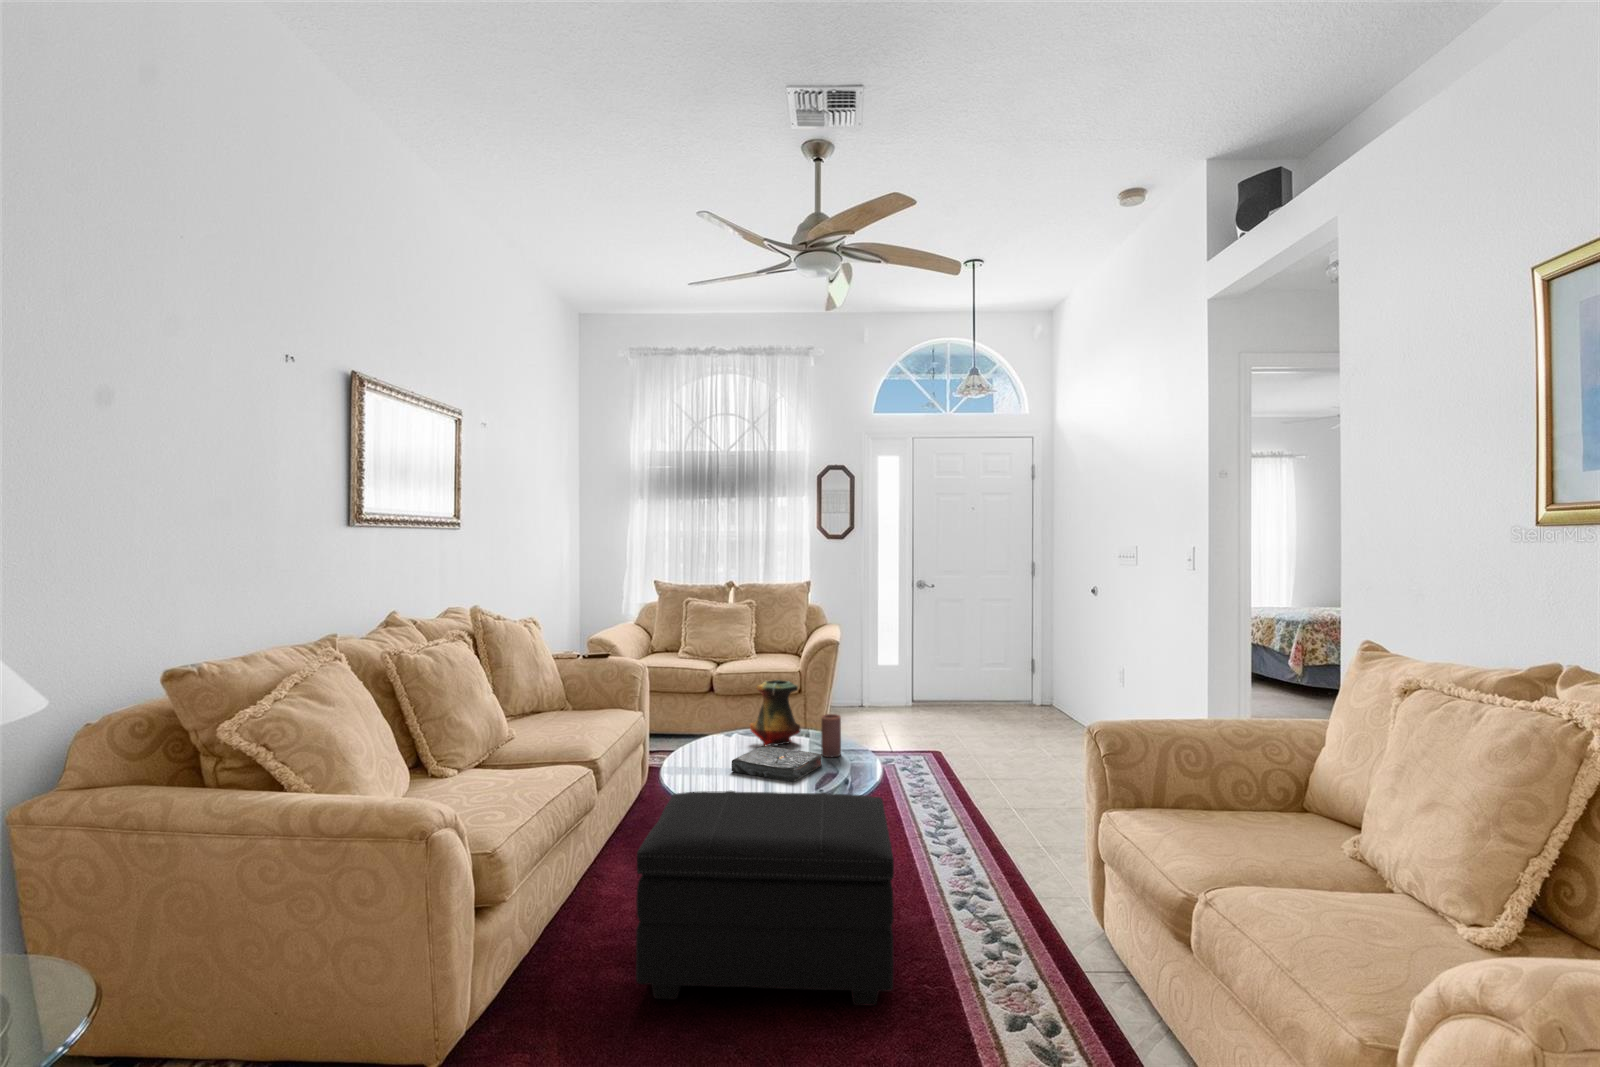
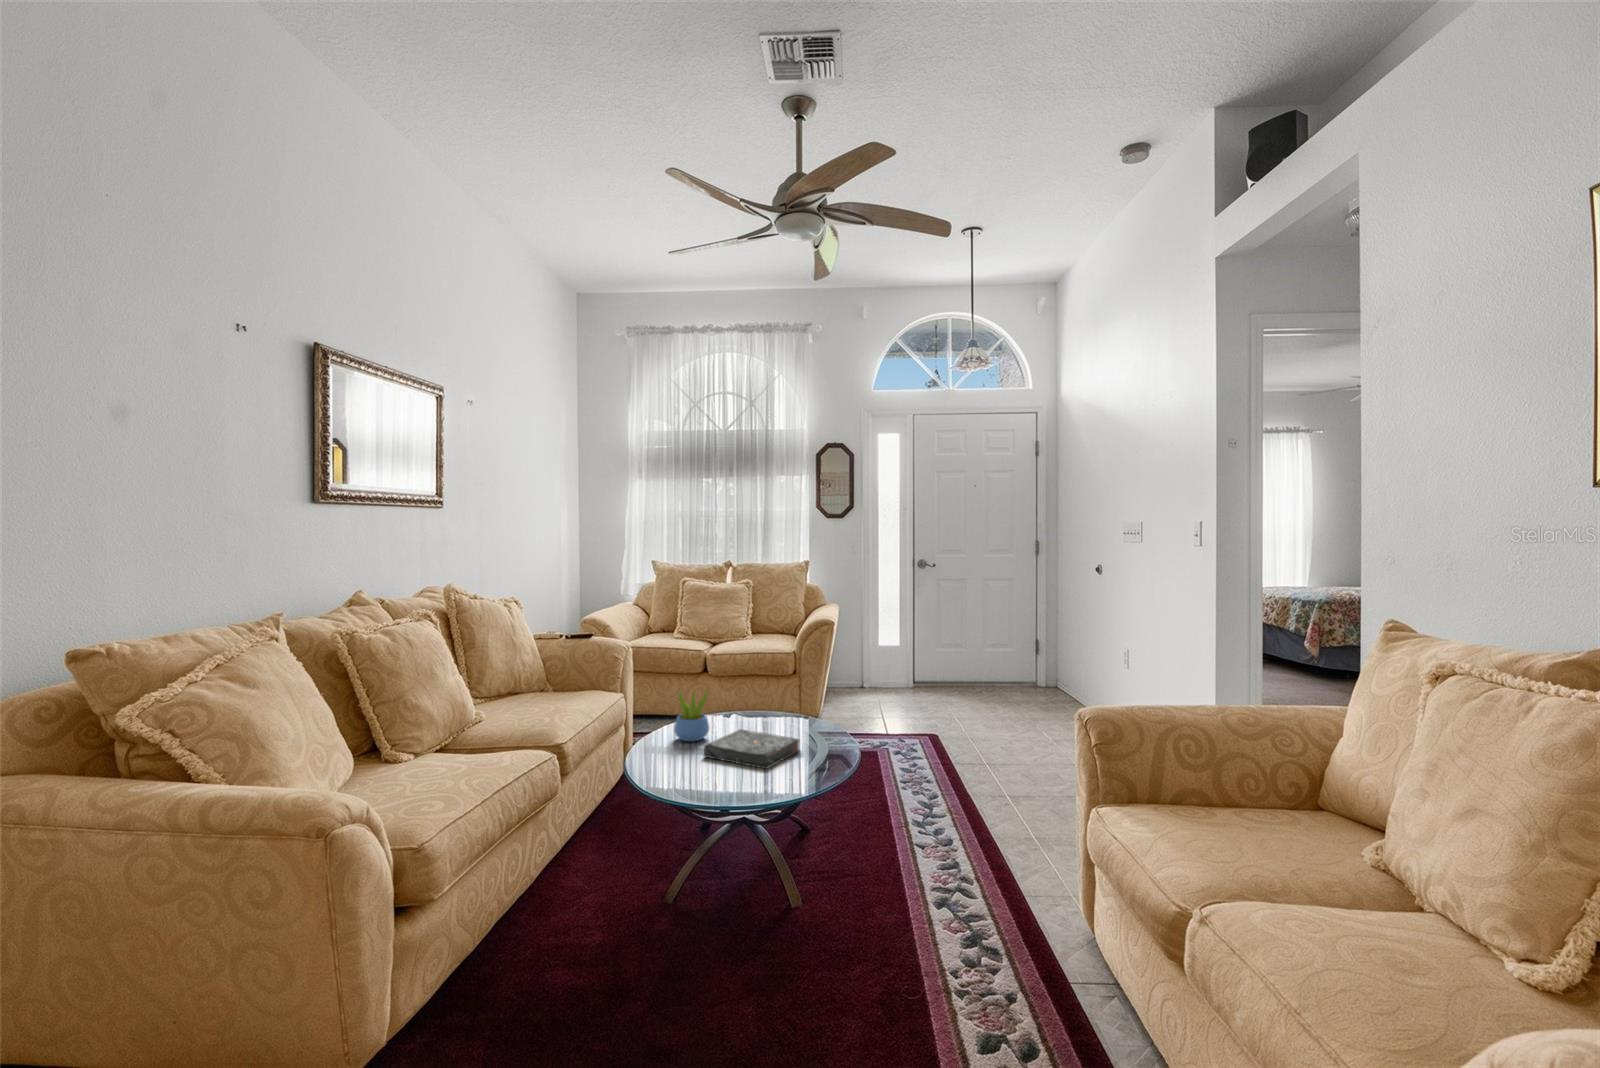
vase: present [750,680,800,746] -> none [731,661,783,729]
succulent plant: none [699,704,733,757] -> present [674,691,709,741]
candle: present [821,714,841,757] -> none [801,697,822,742]
footstool: present [636,791,894,1005] -> none [575,779,854,1018]

